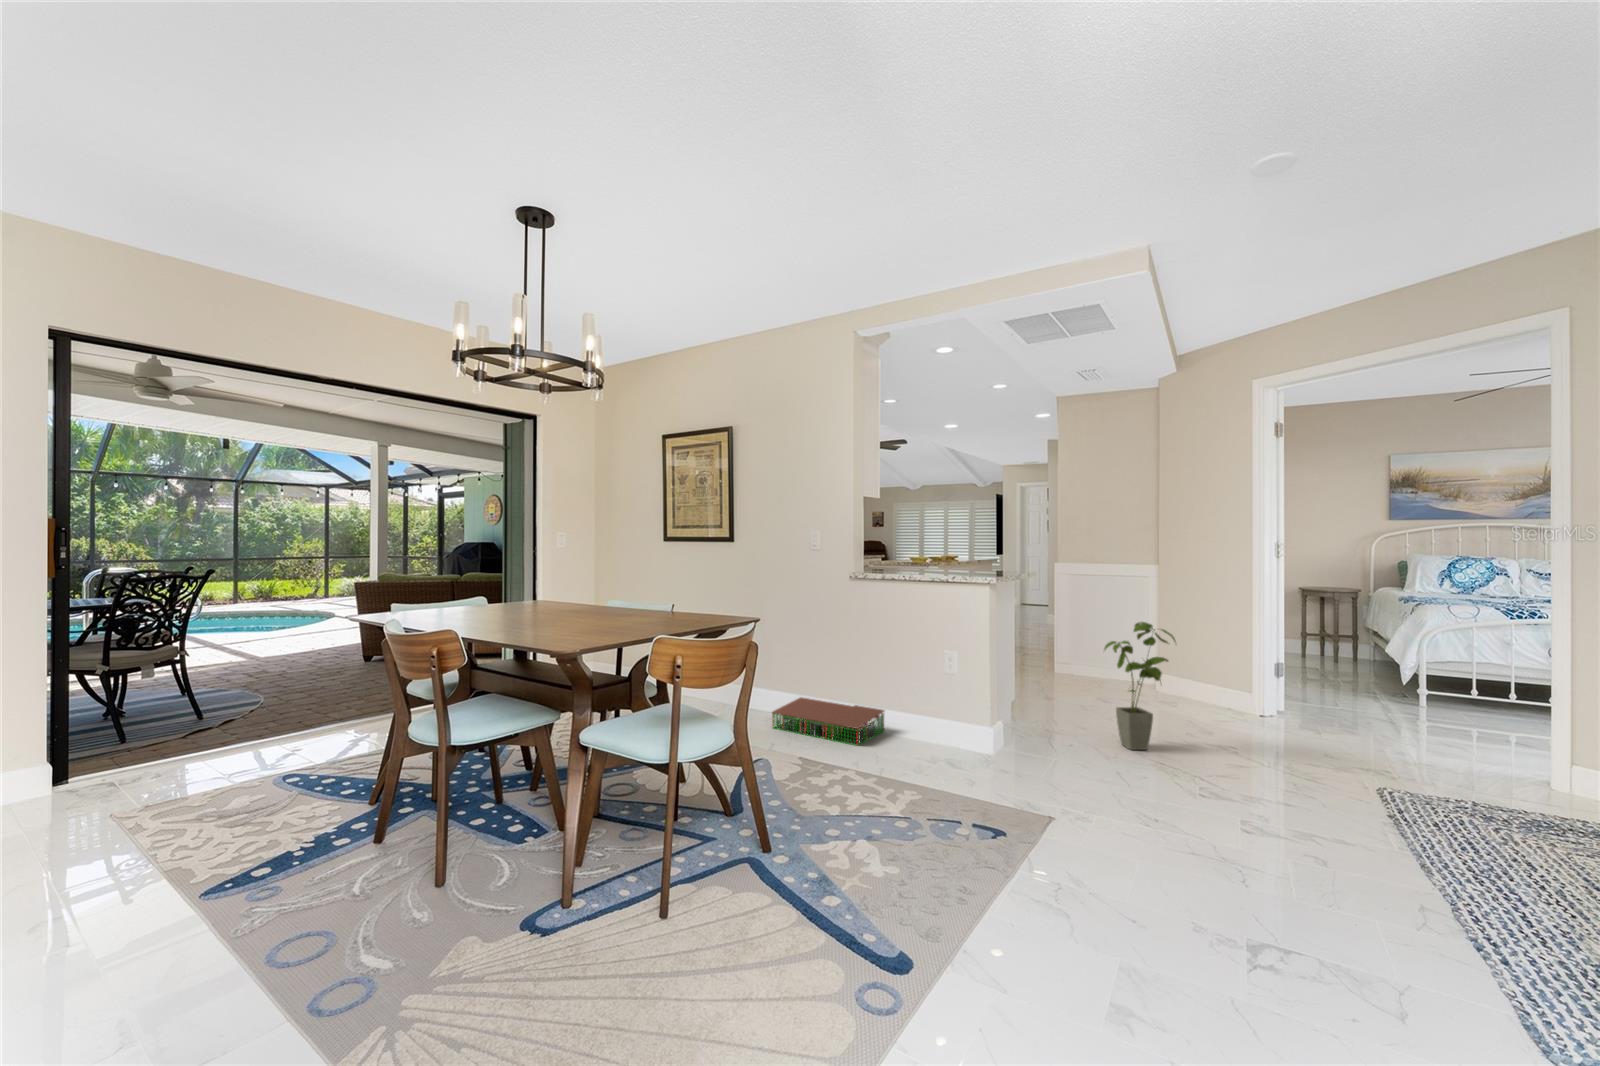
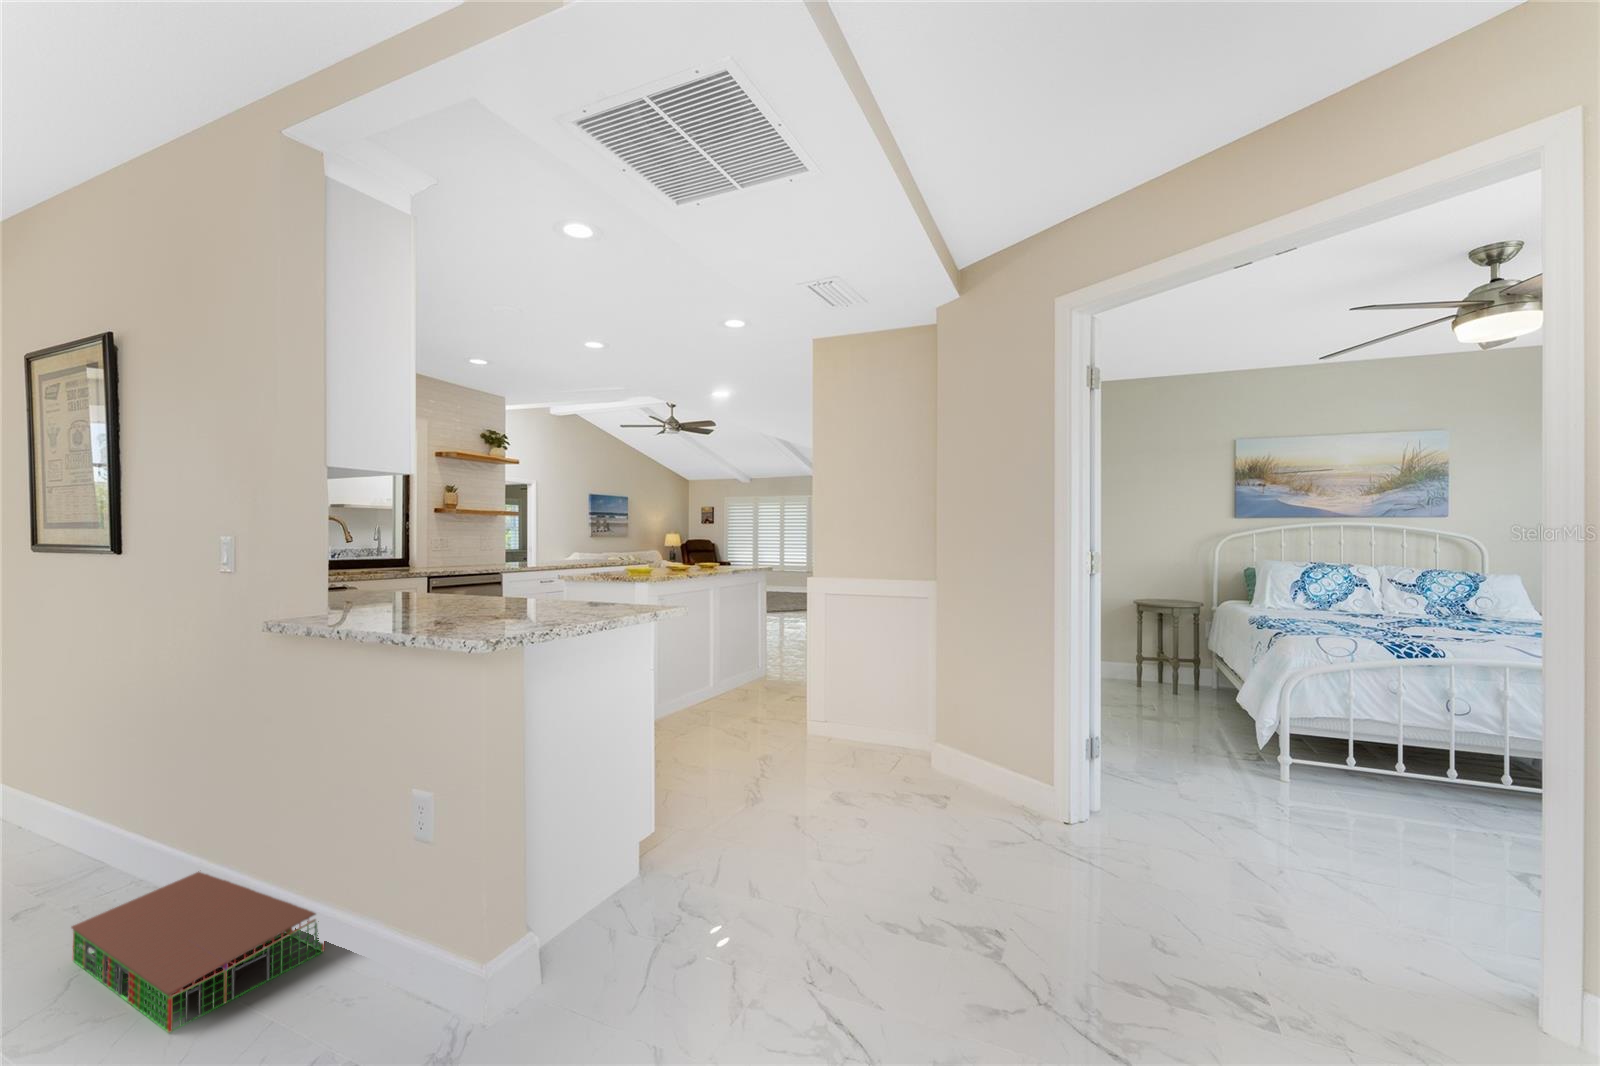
house plant: present [1104,622,1176,750] -> none [751,717,878,985]

